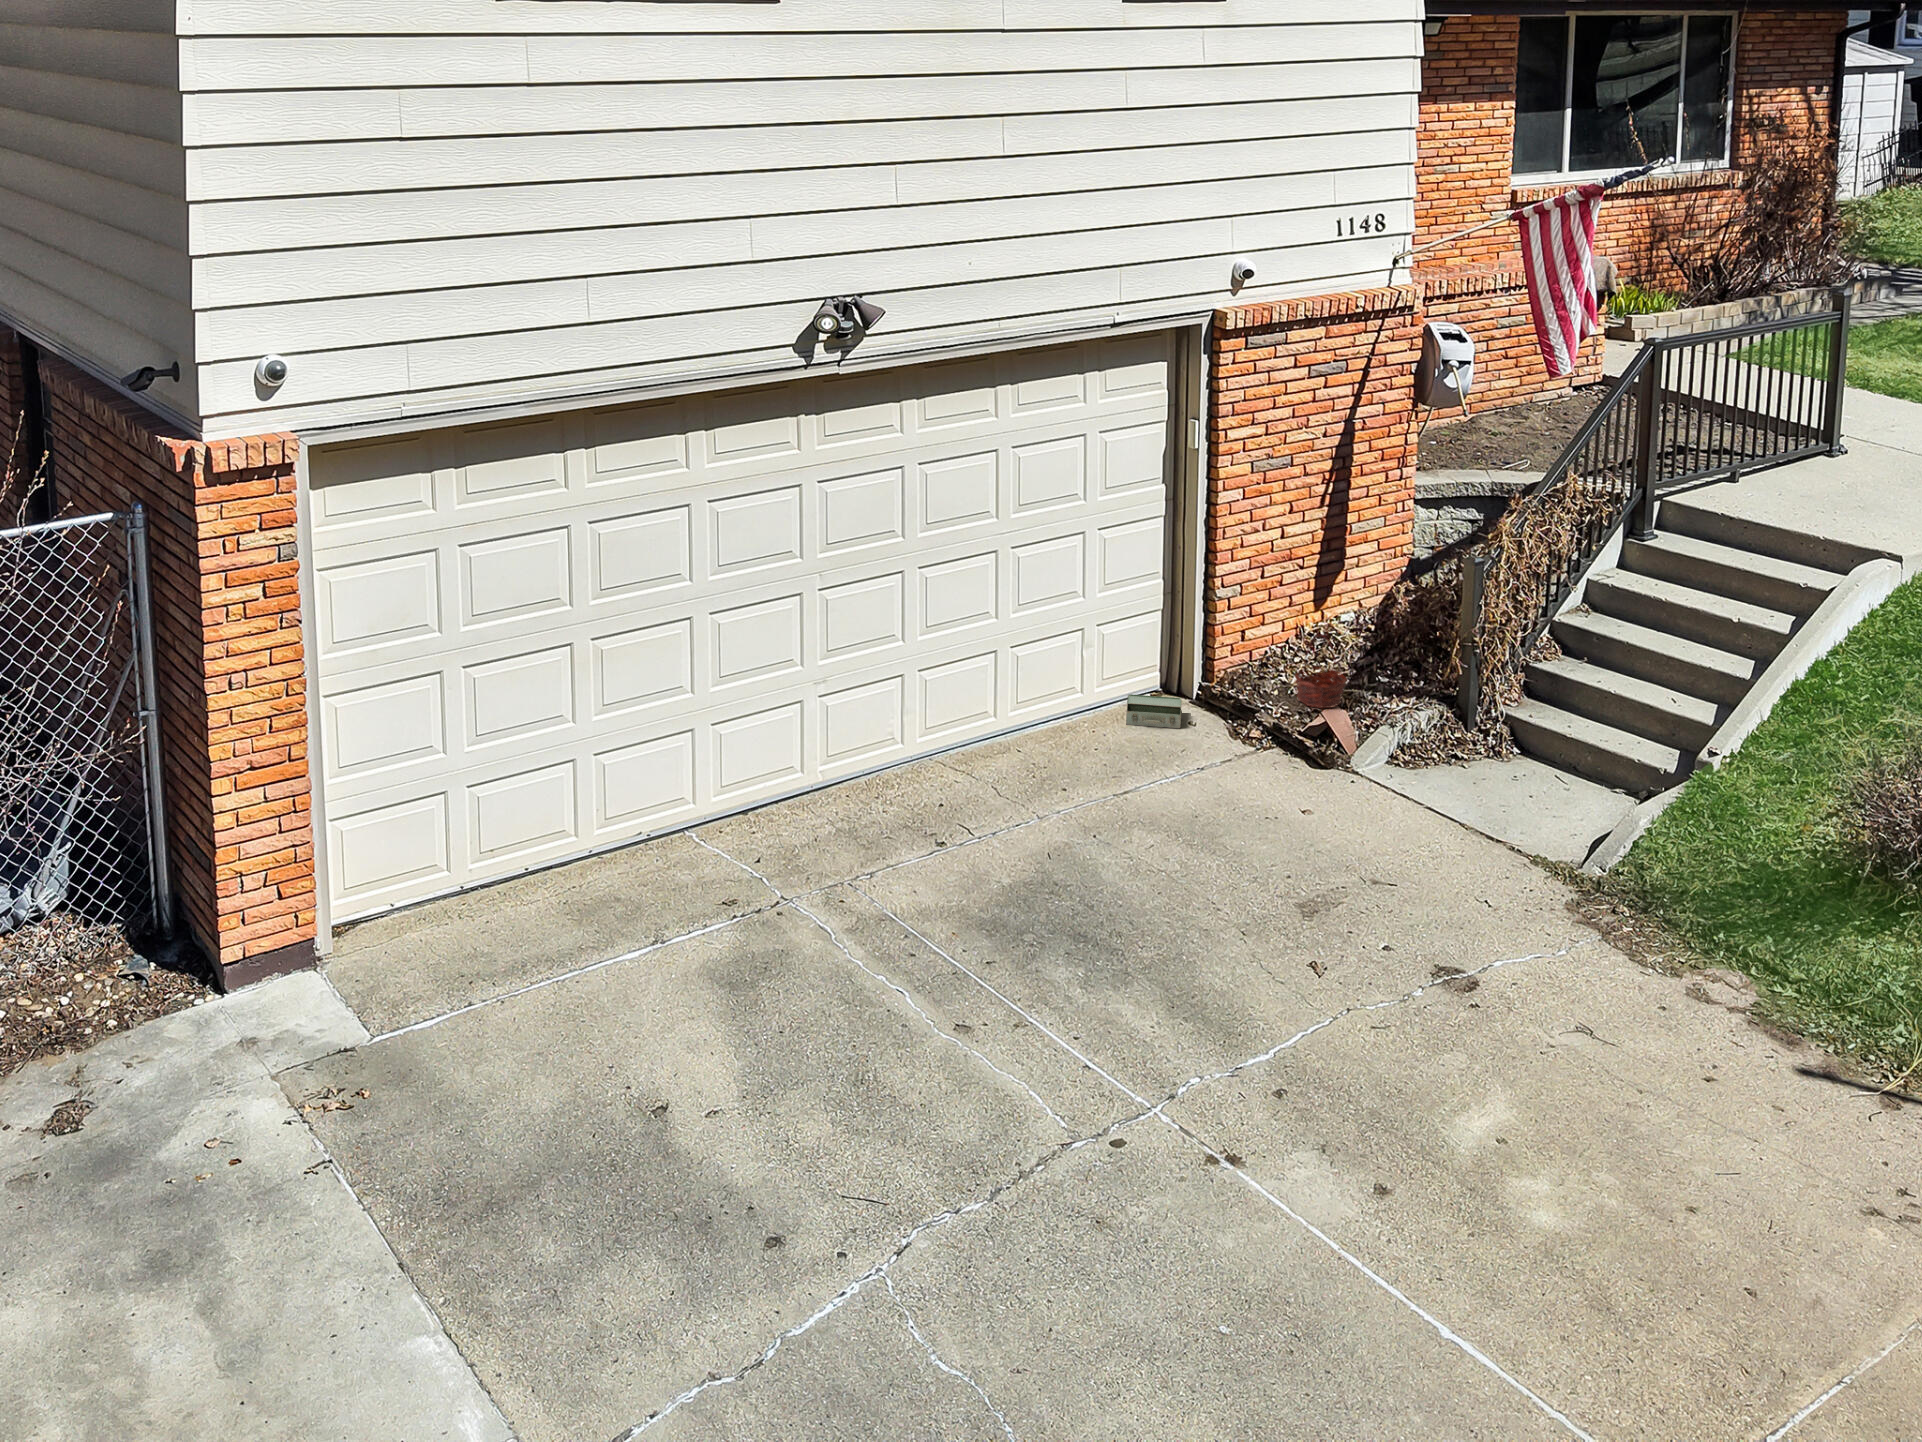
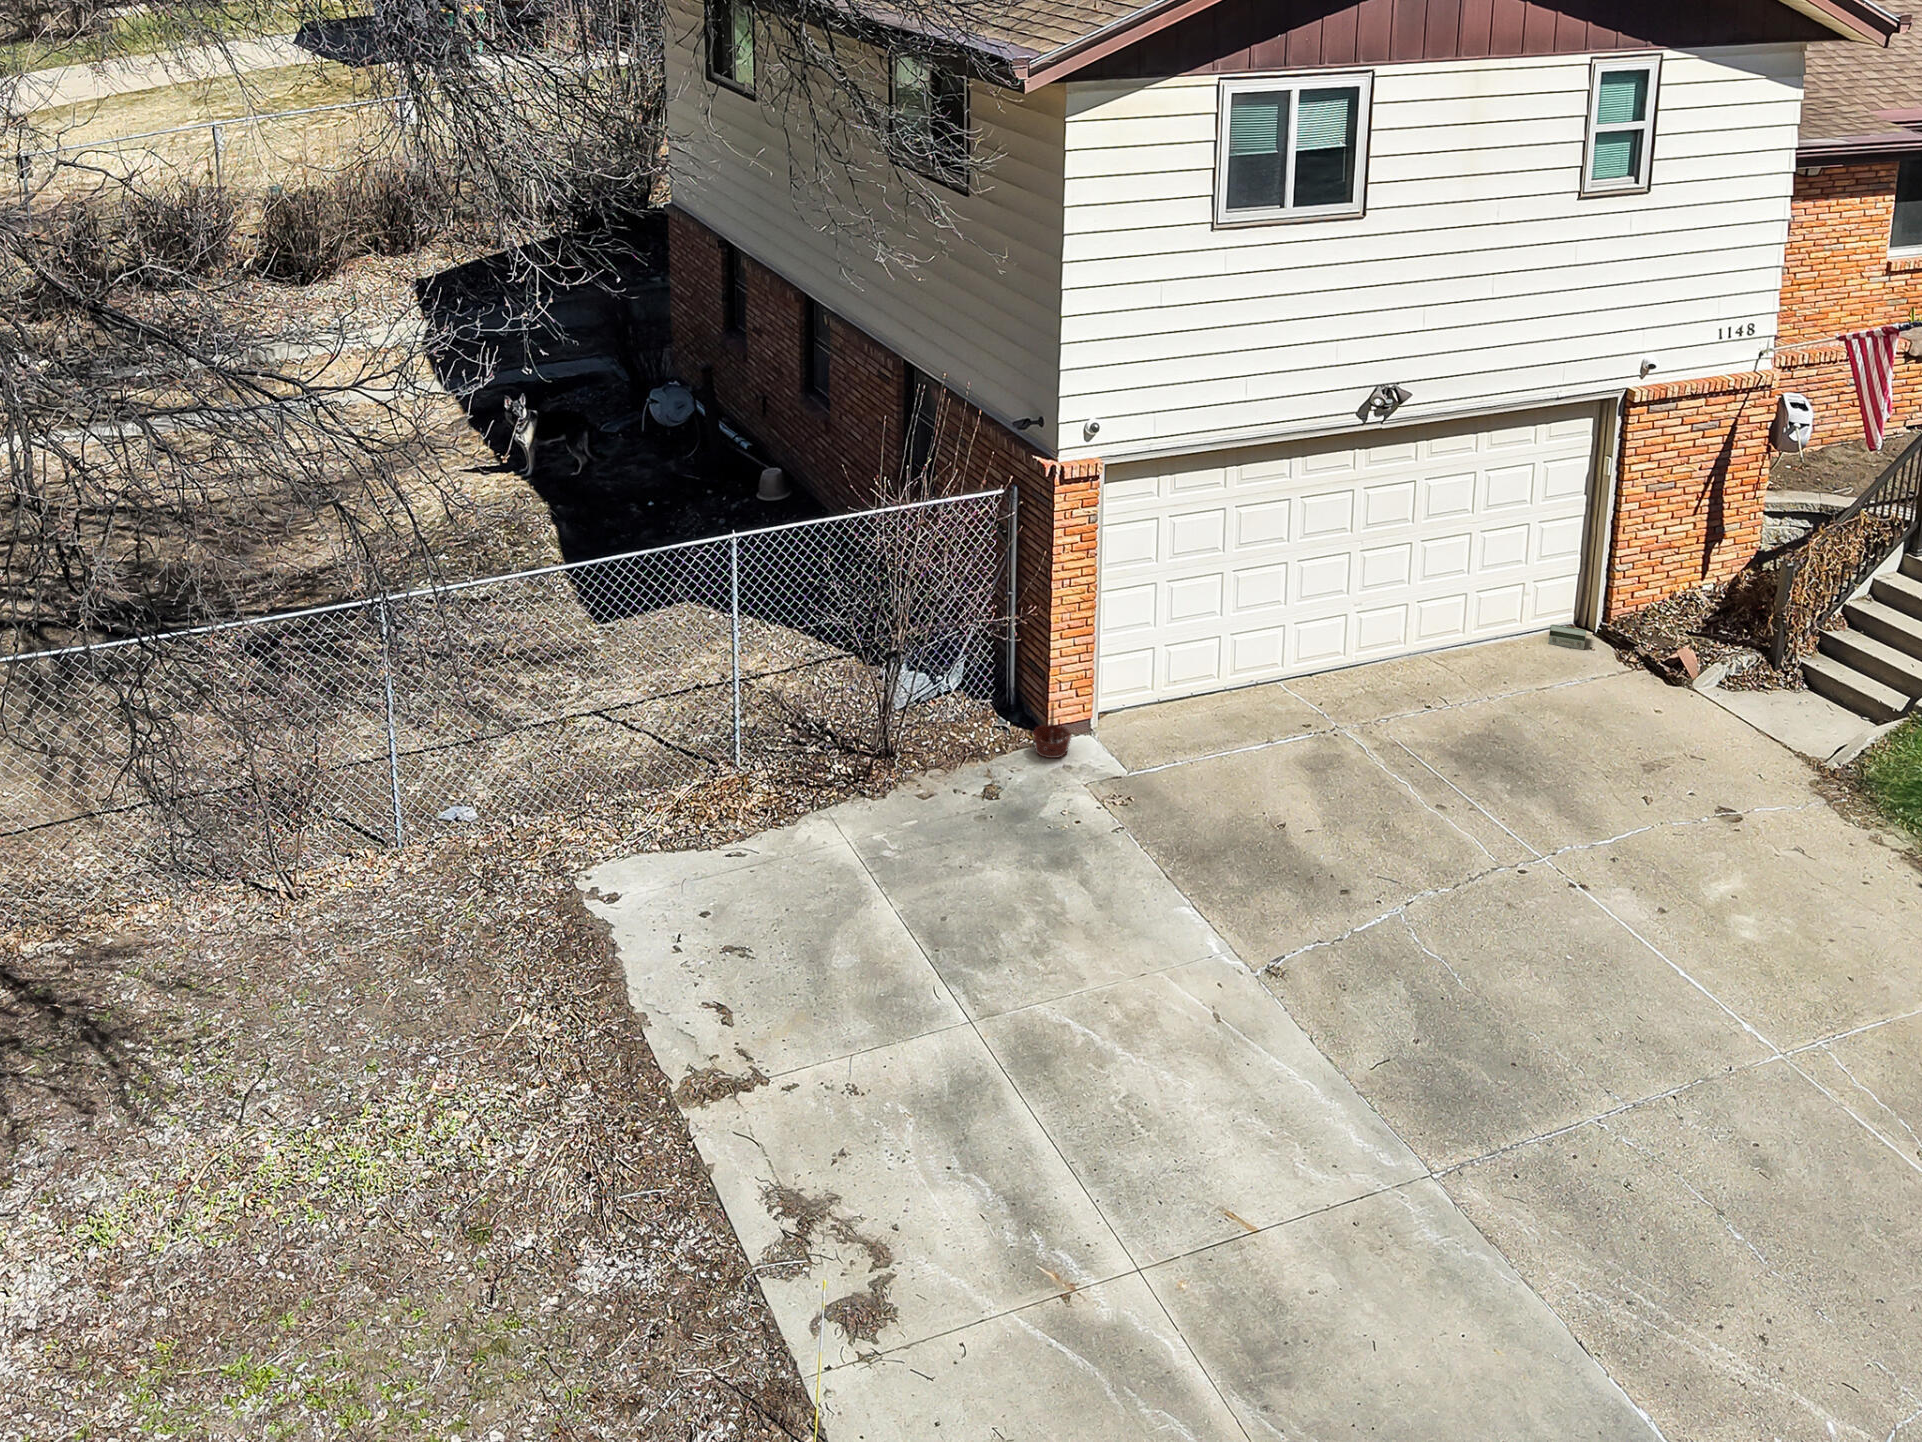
basket: present [1295,635,1347,708] -> present [1033,704,1071,758]

